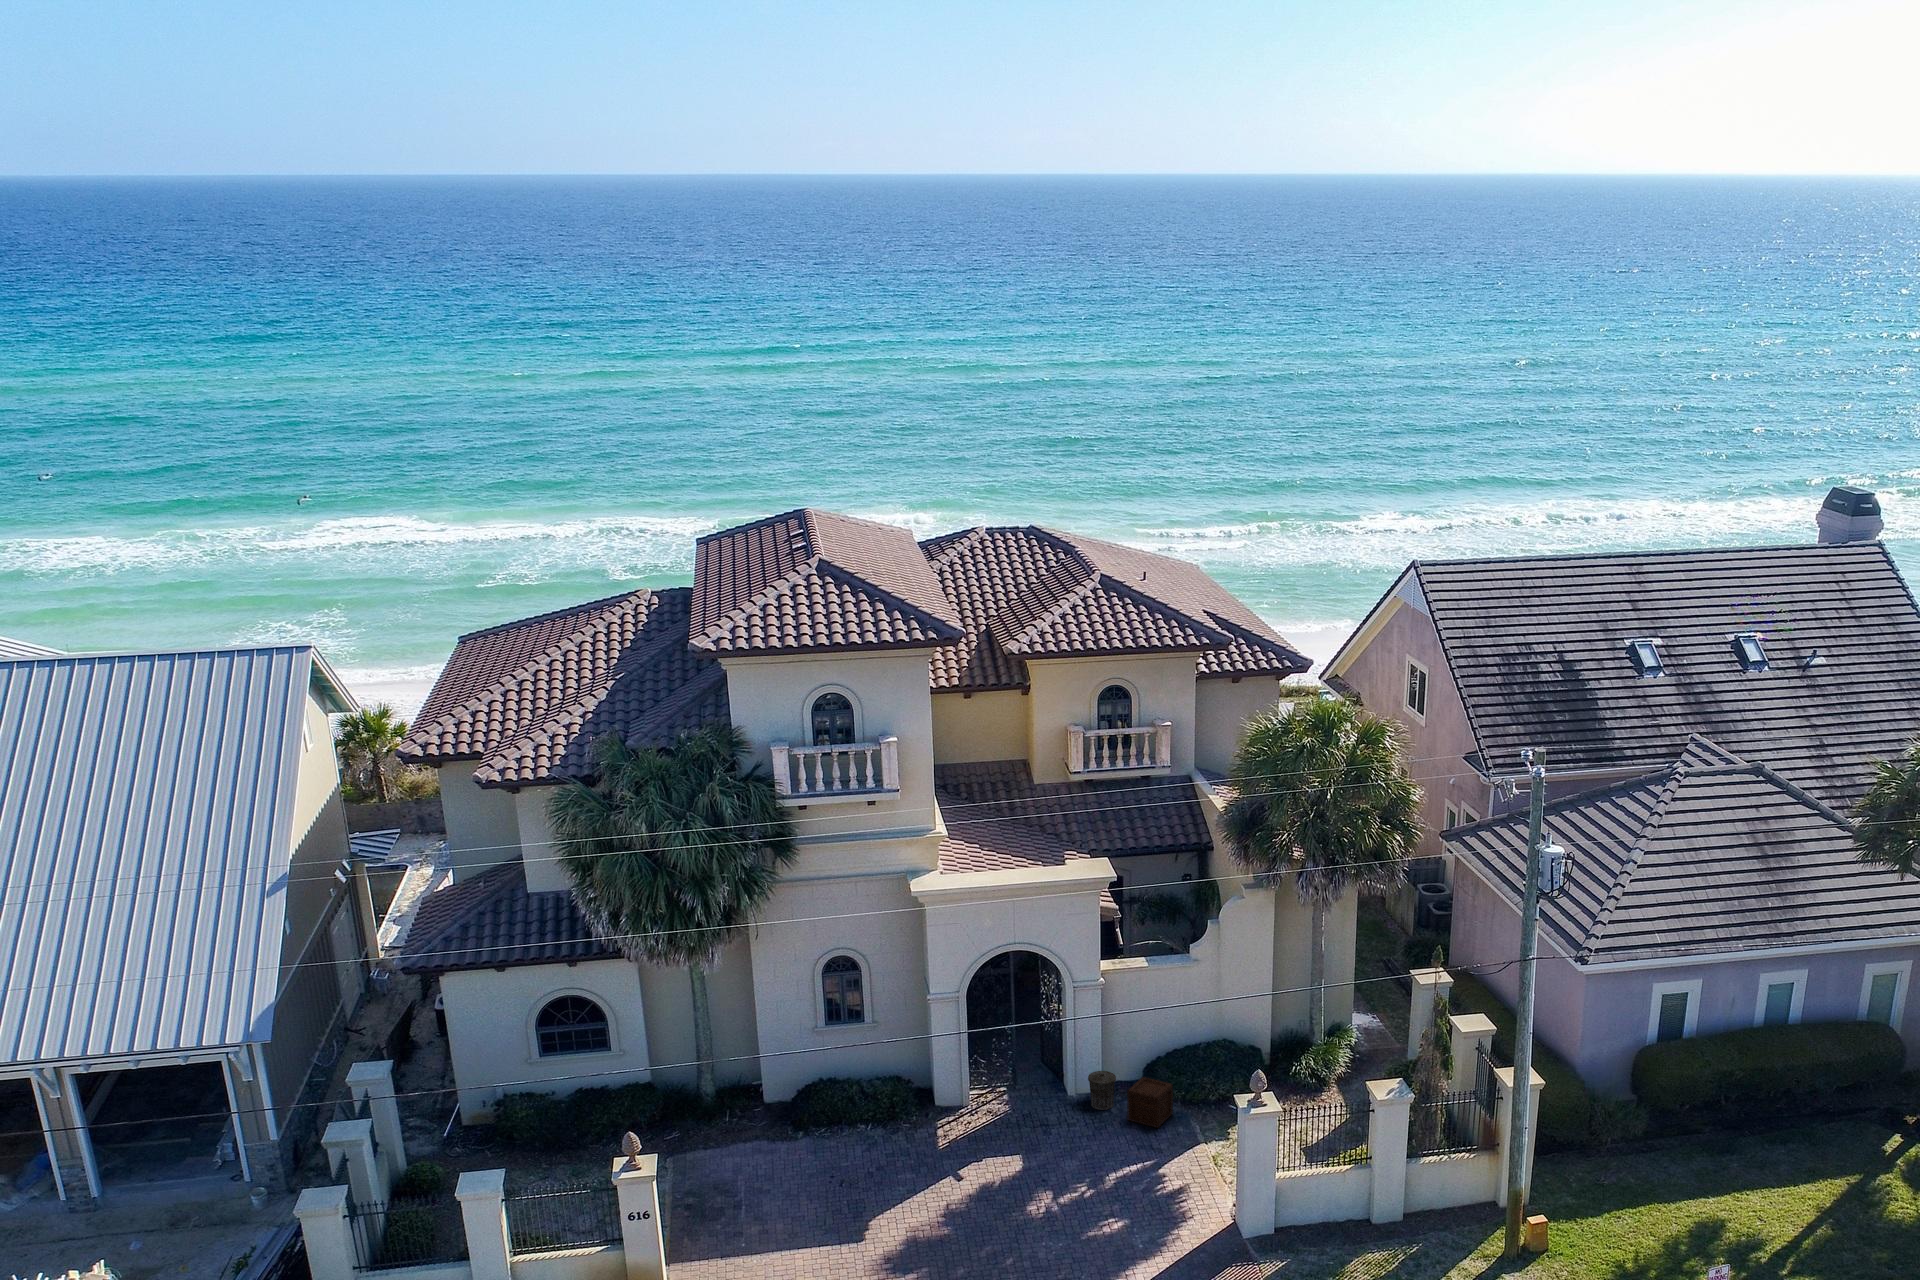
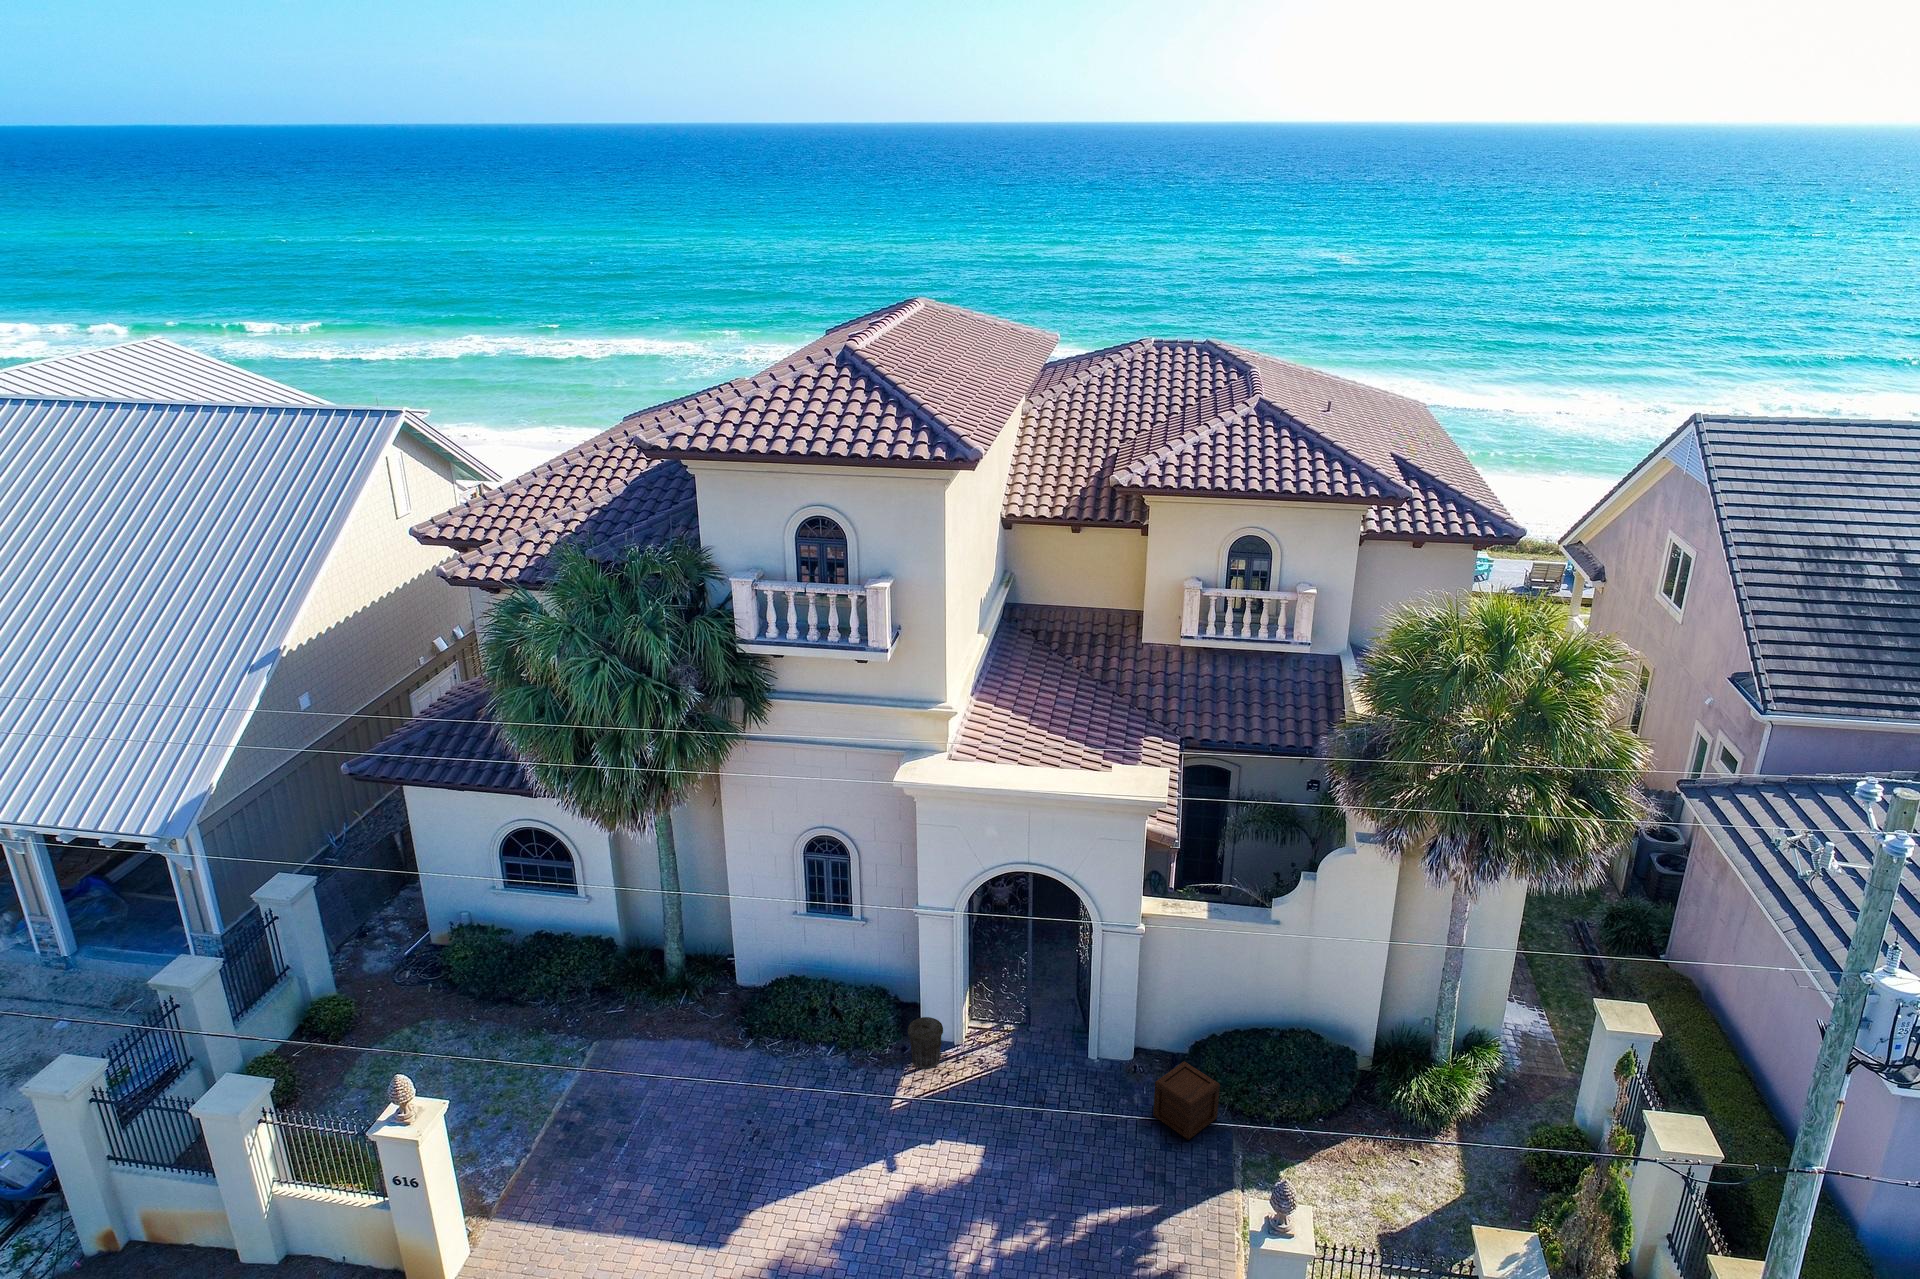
trash can: present [1088,1071,1116,1110] -> present [908,1017,943,1069]

